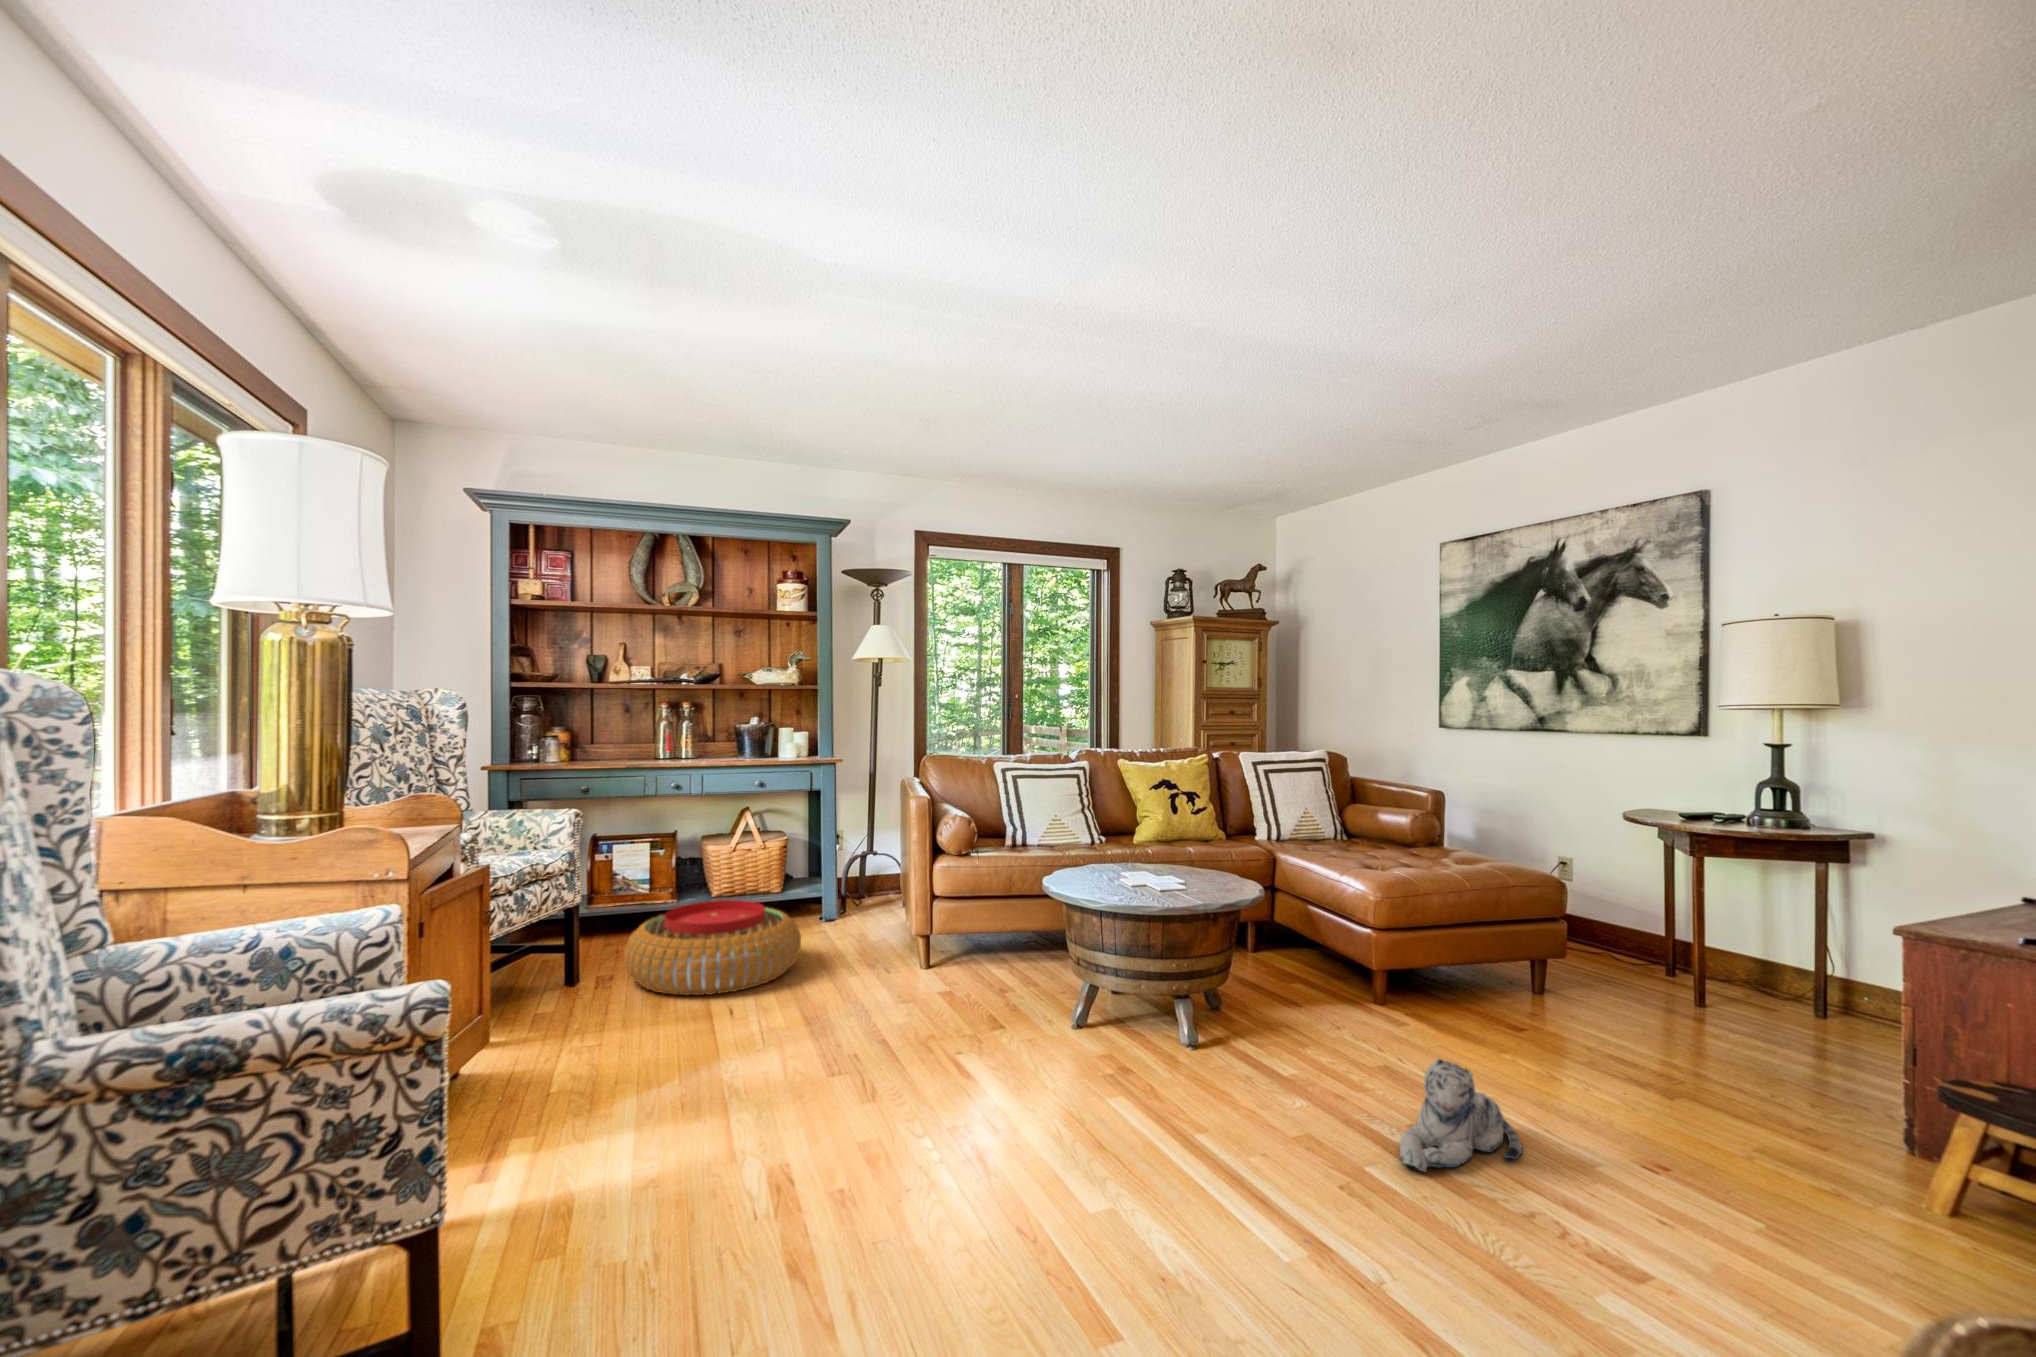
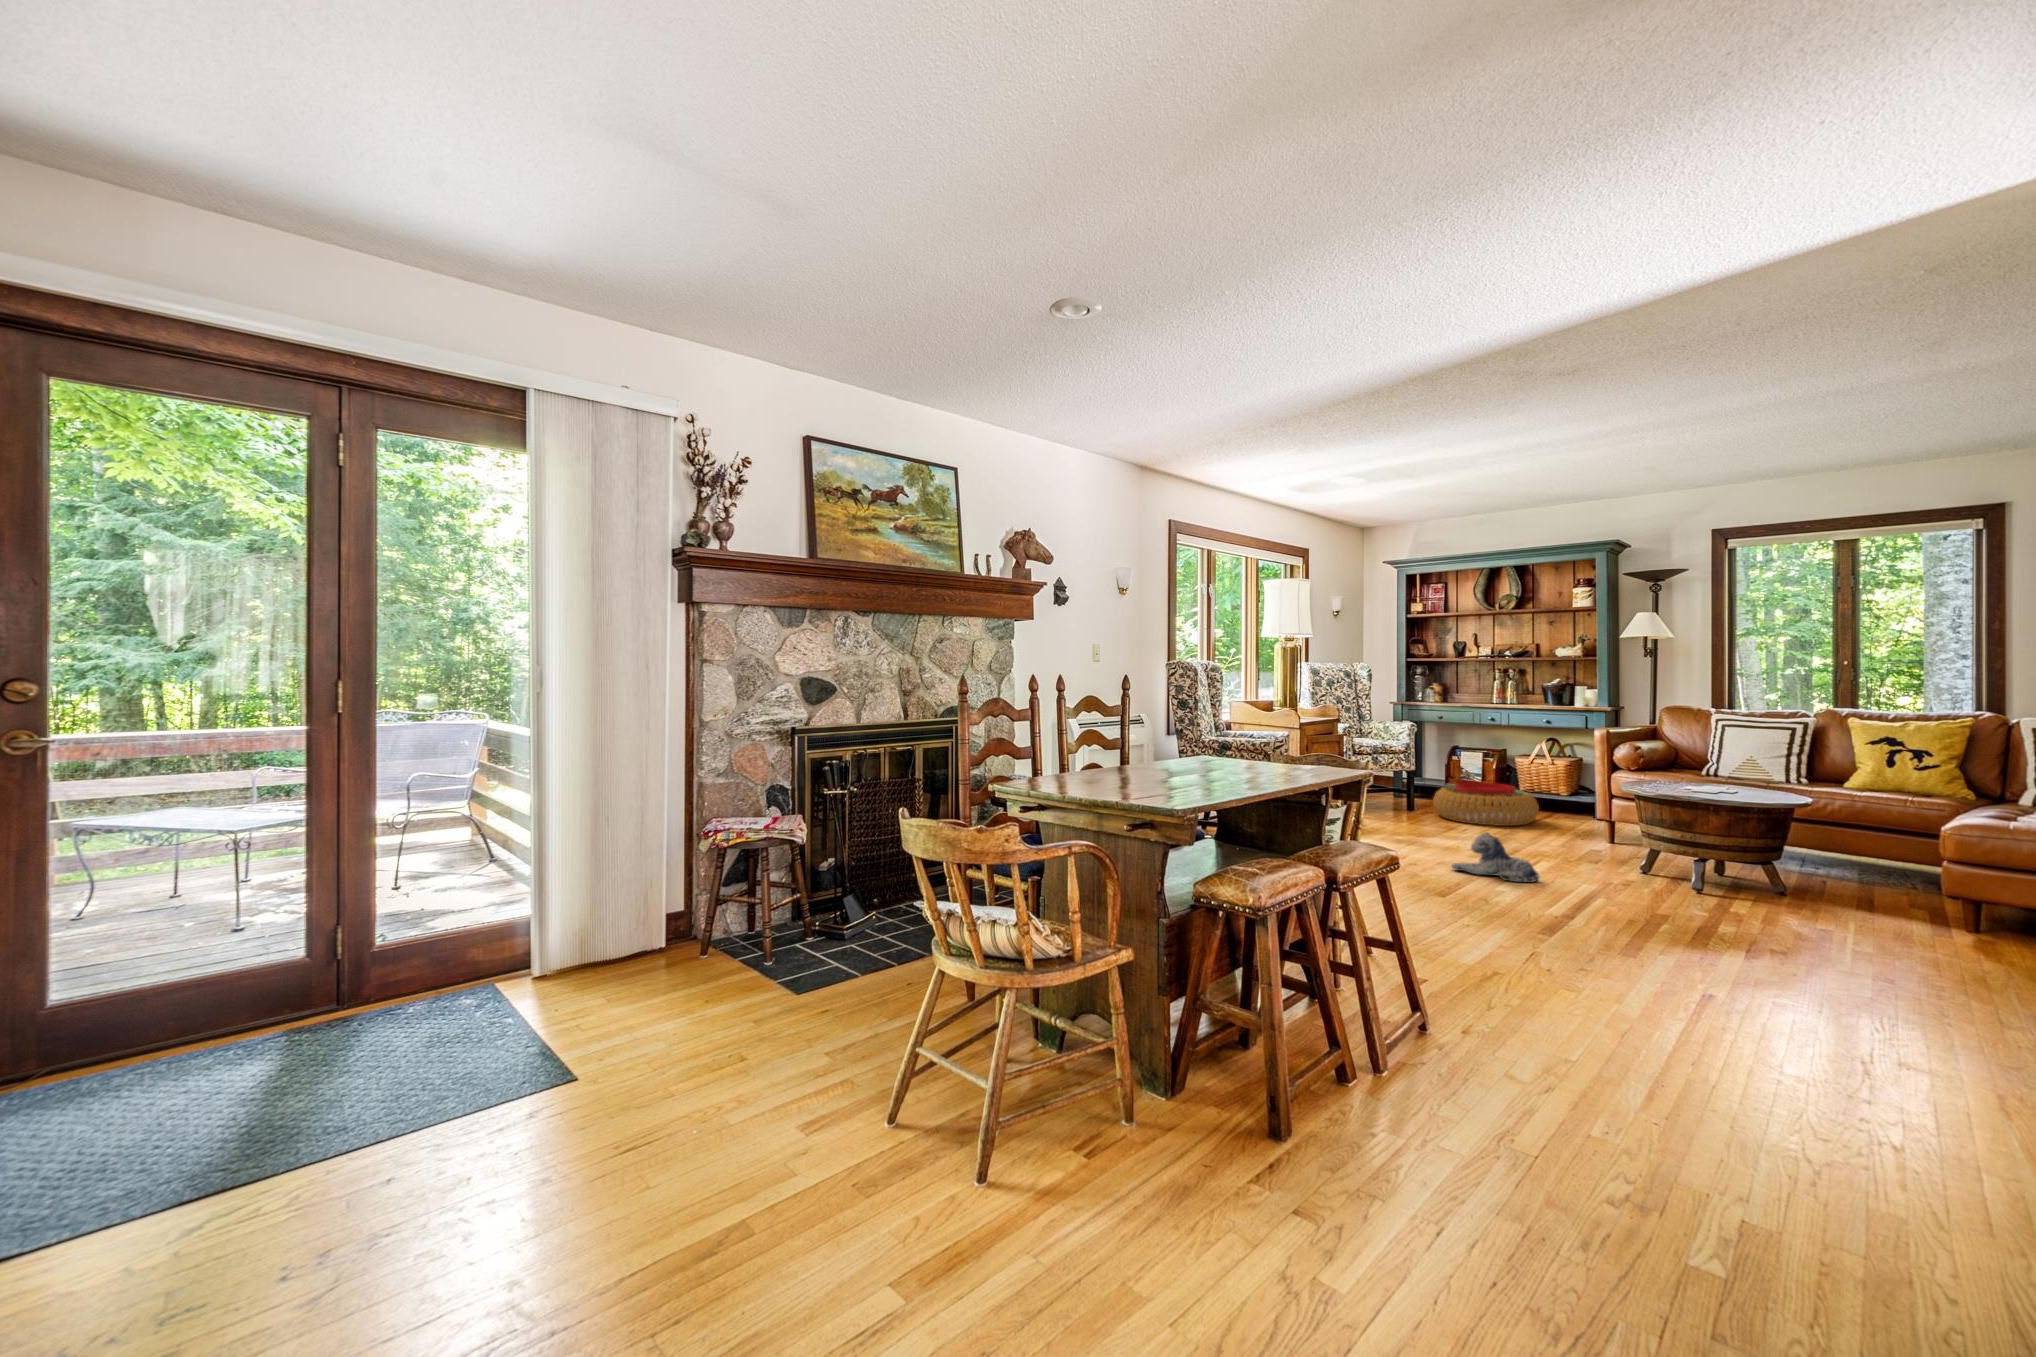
plush toy: present [1400,1058,1522,1172] -> present [1451,833,1539,883]

